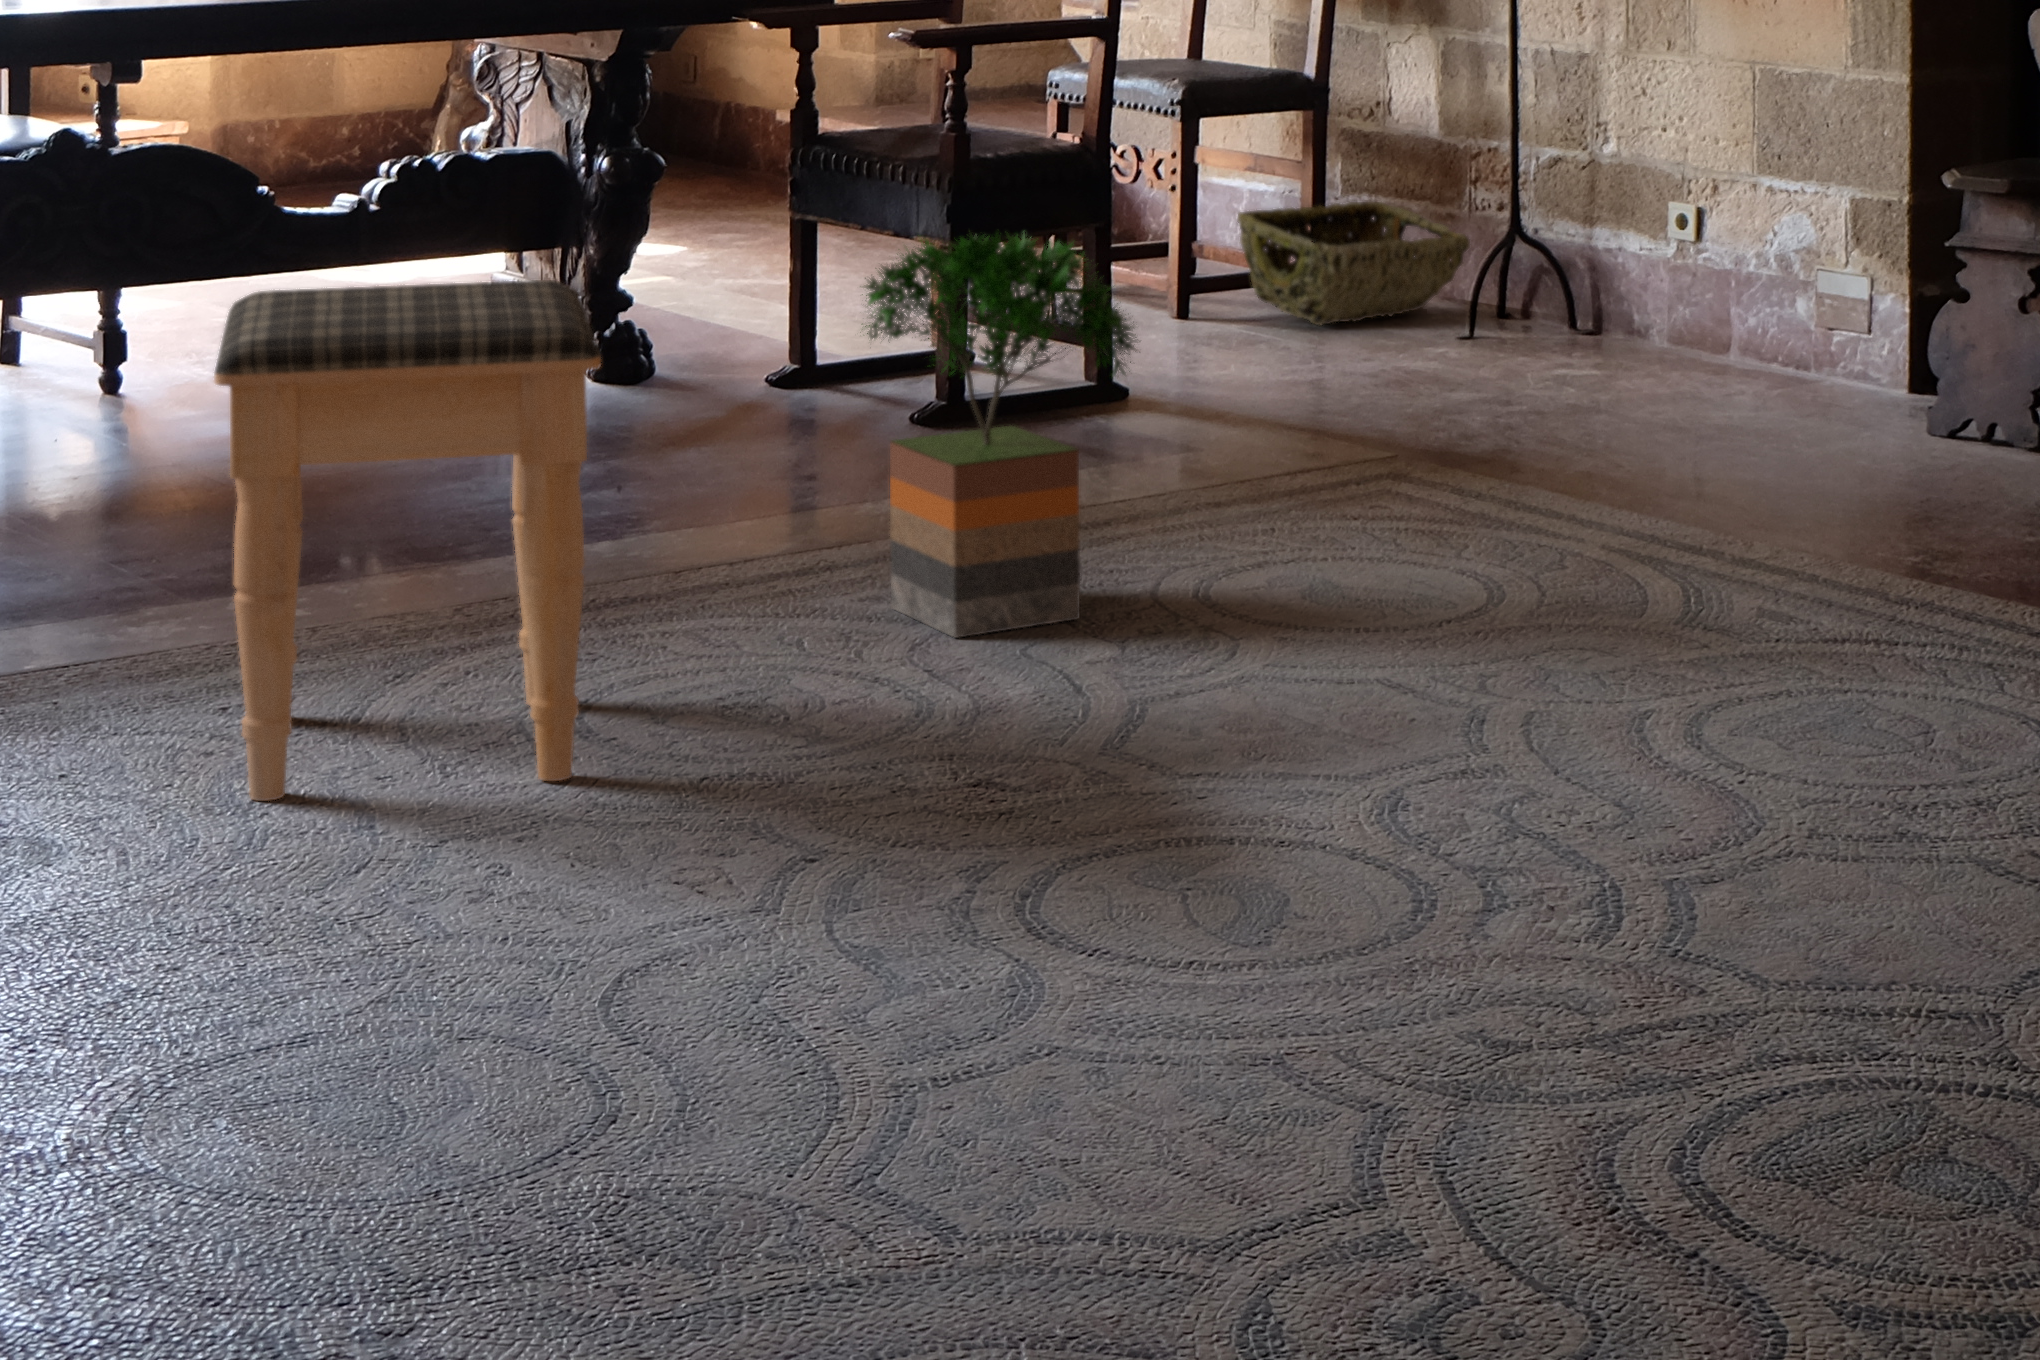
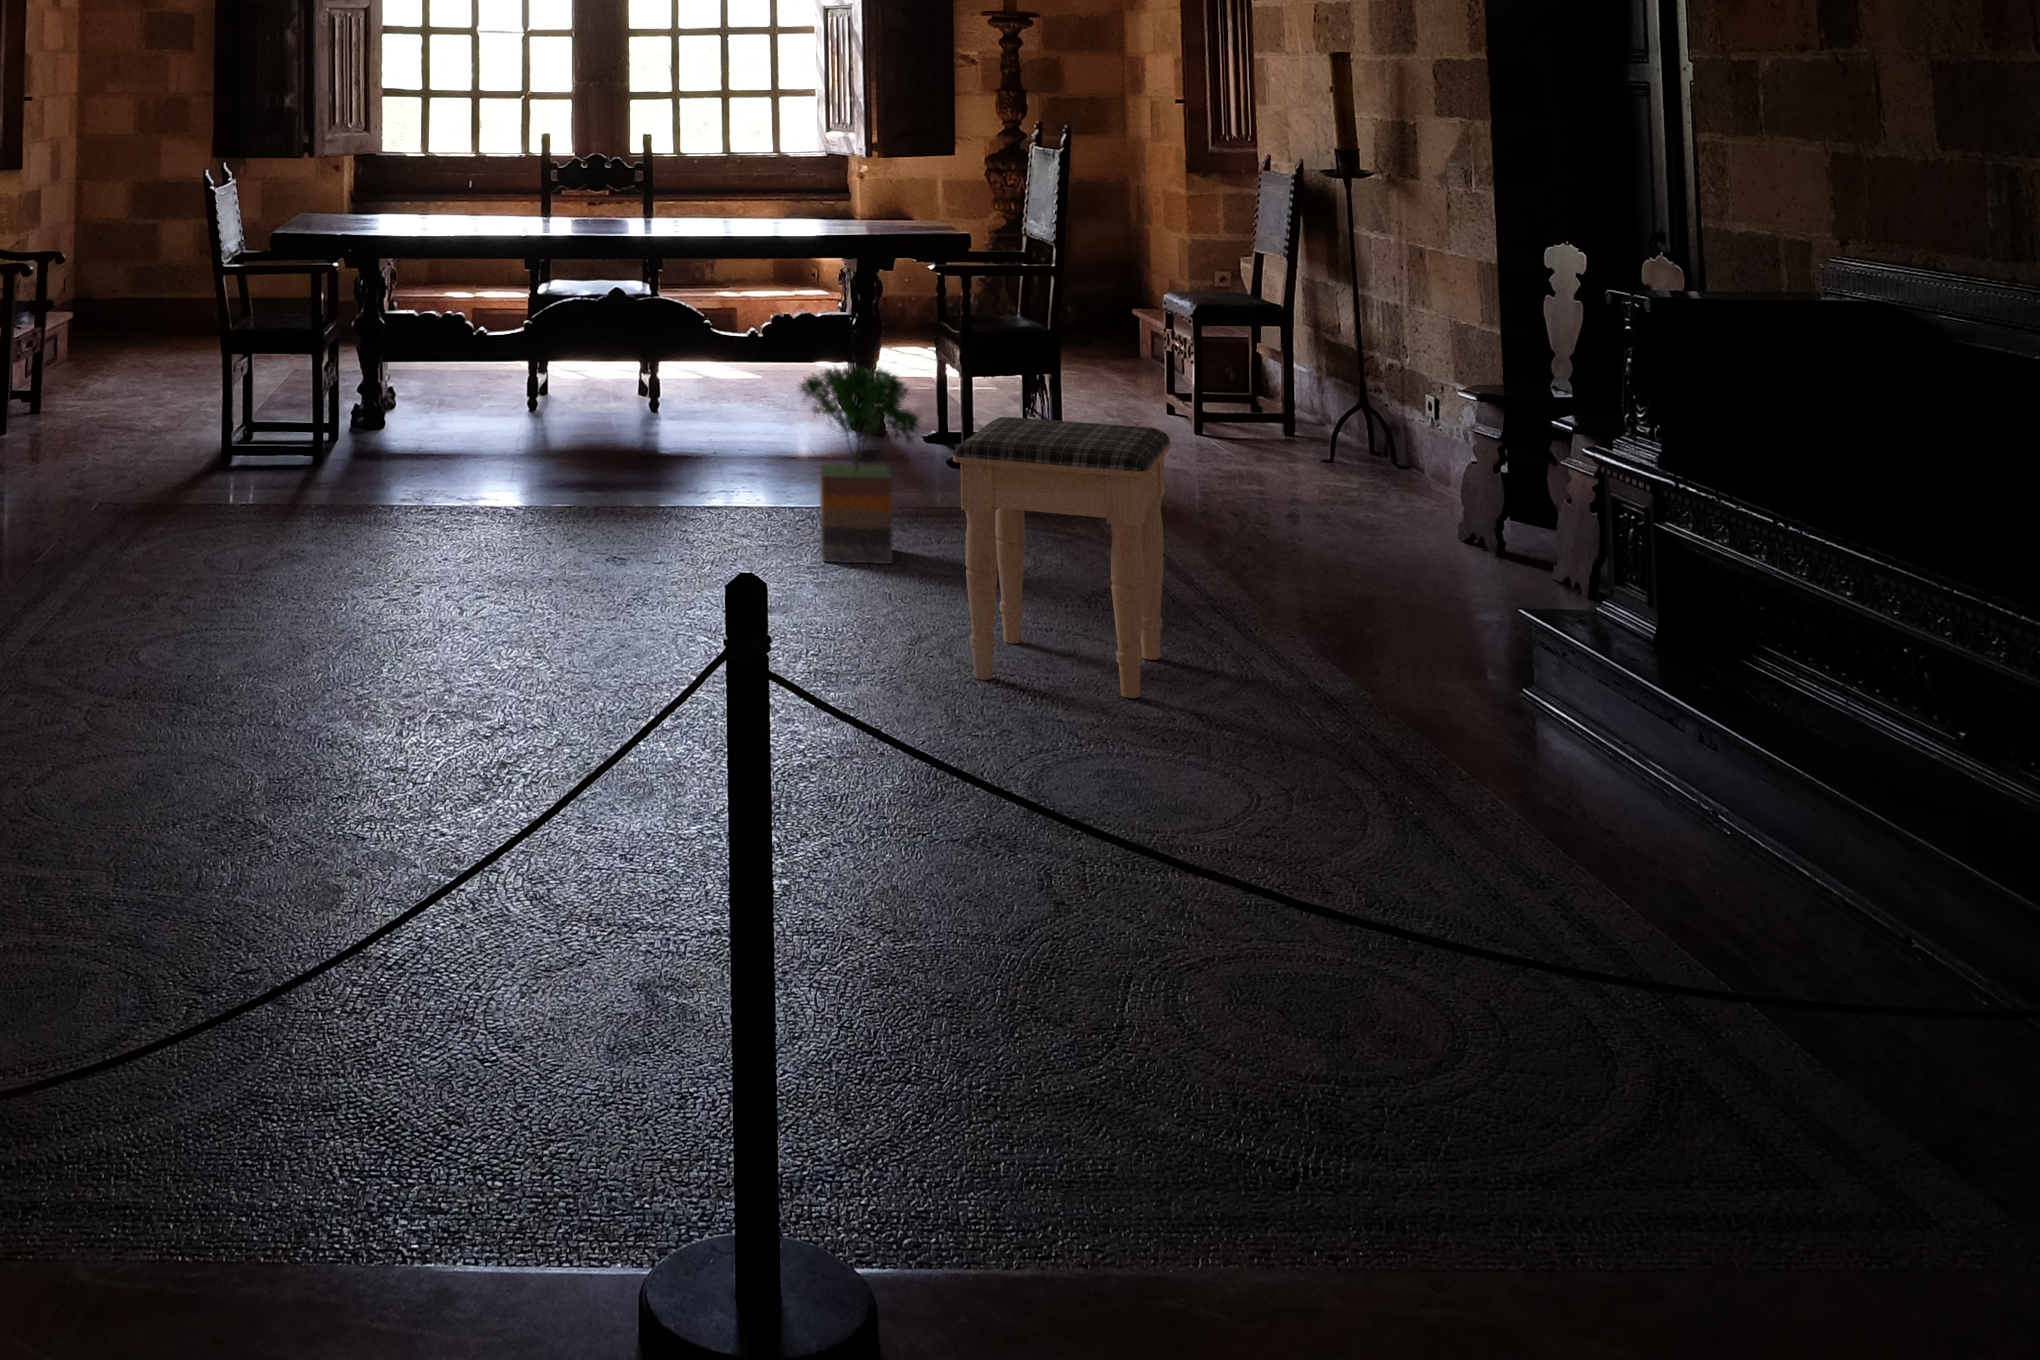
woven basket: present [1237,202,1470,325] -> none [1258,388,1404,457]
footstool: present [214,280,601,801] -> present [953,417,1171,698]

